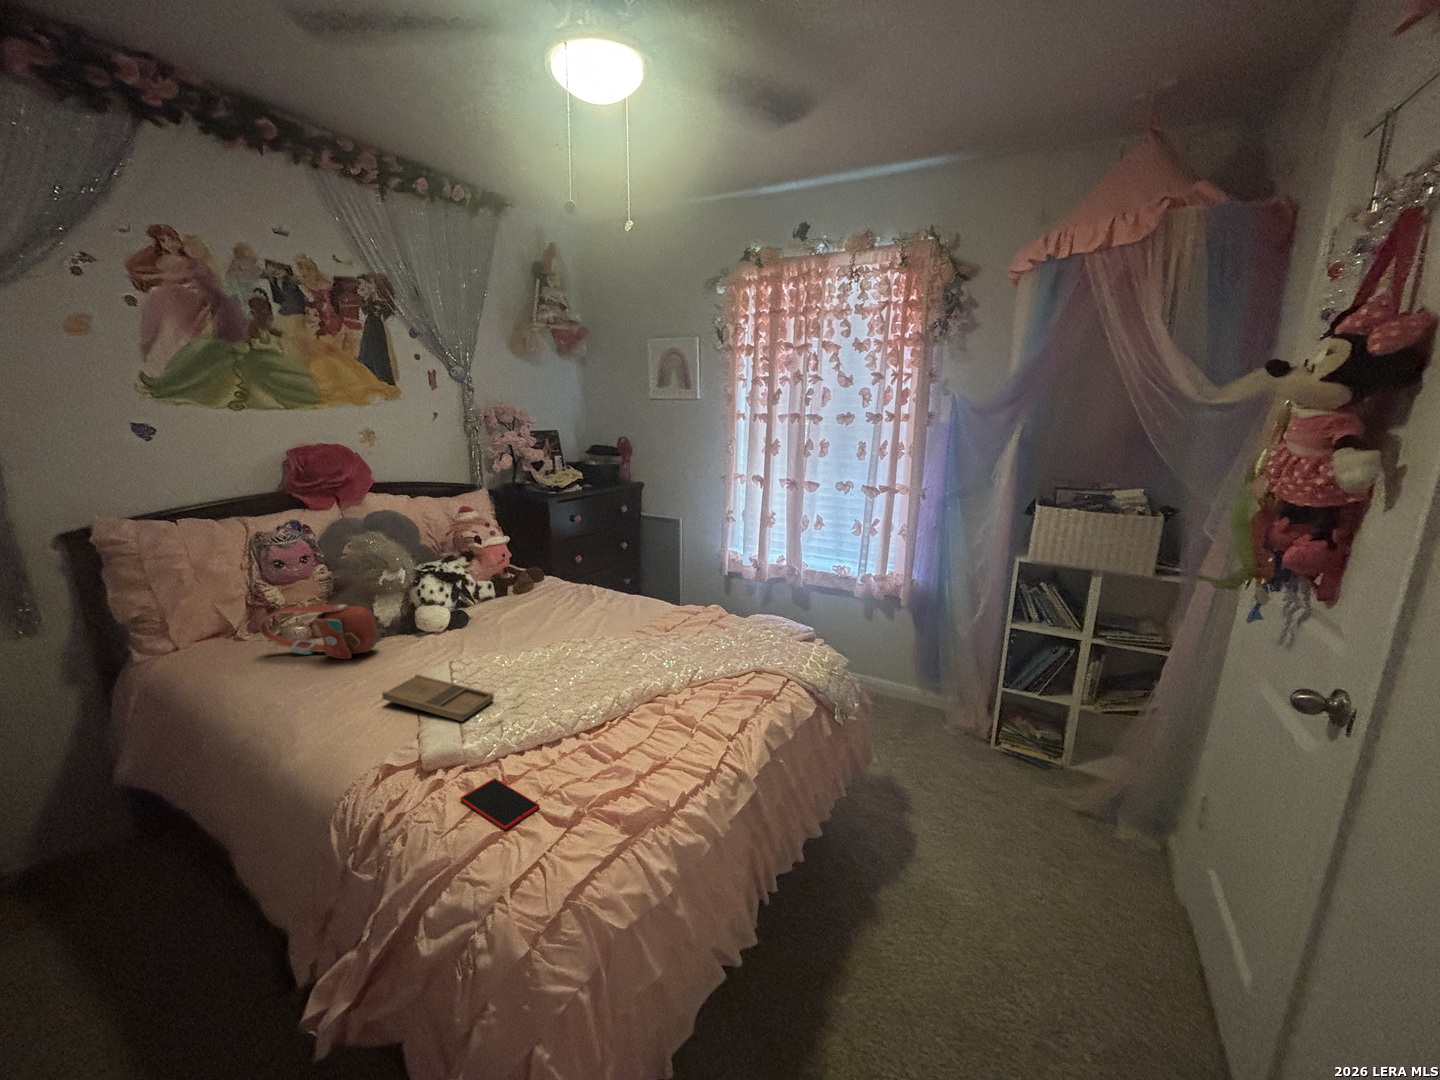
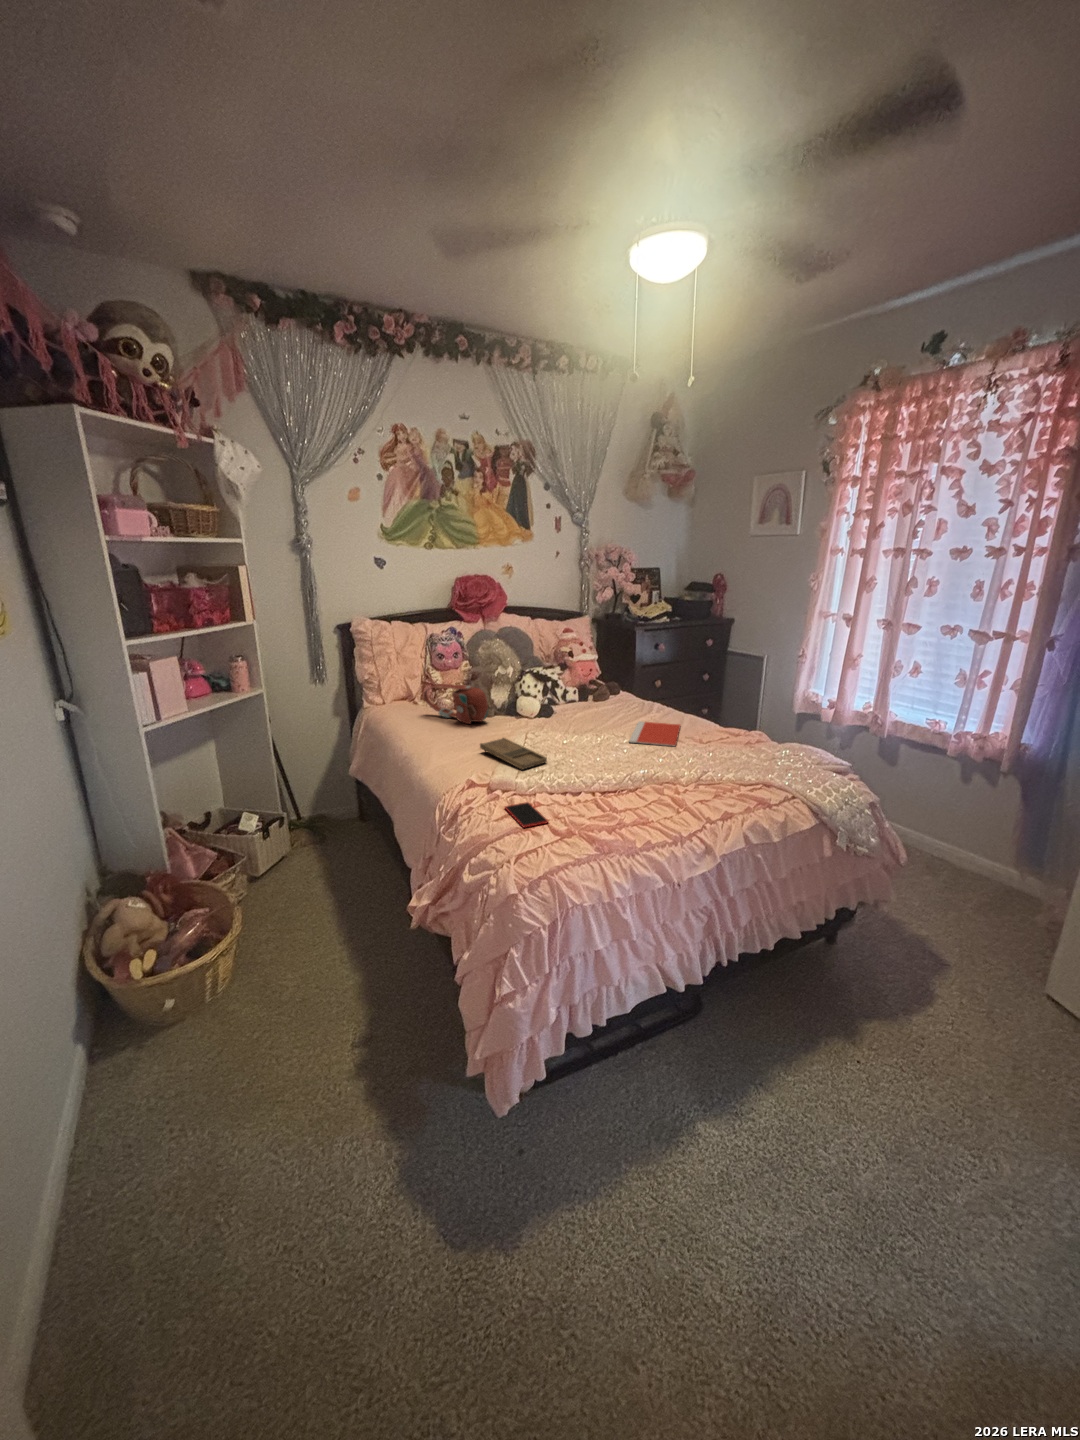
notebook: none [584,610,643,646] -> present [629,721,680,746]

